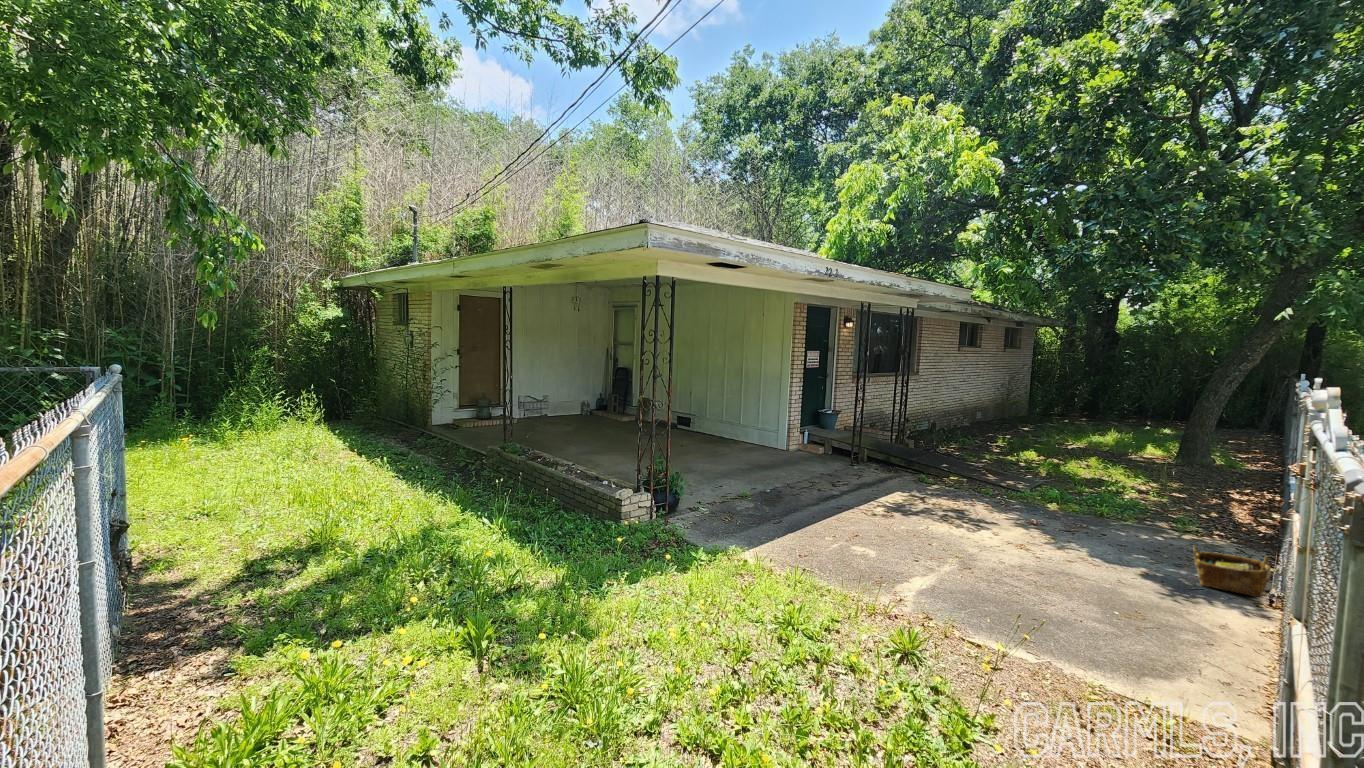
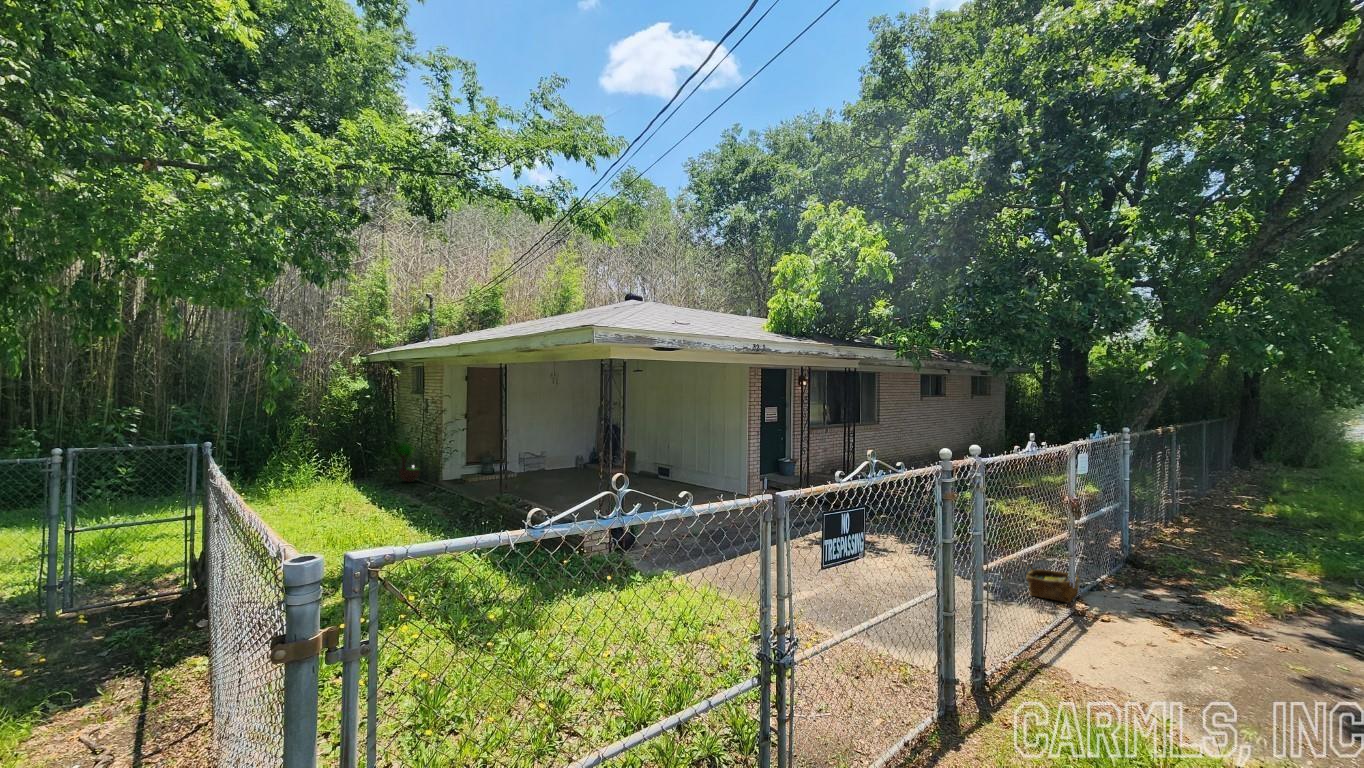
potted tree: none [369,375,406,426] -> present [392,442,420,482]

